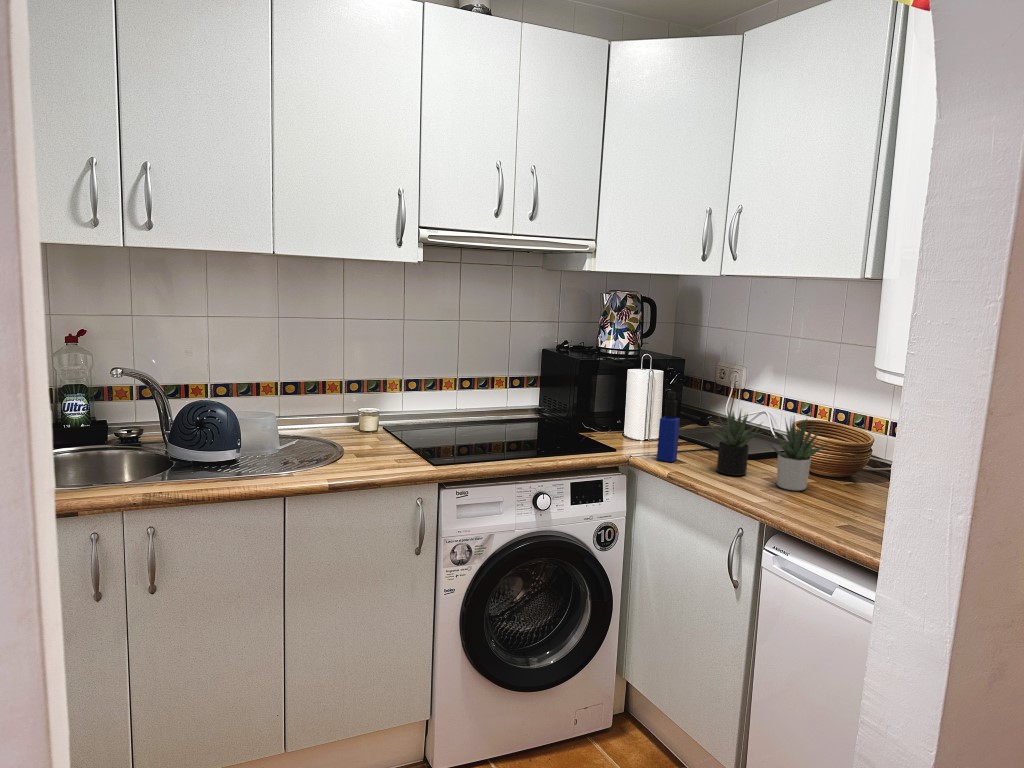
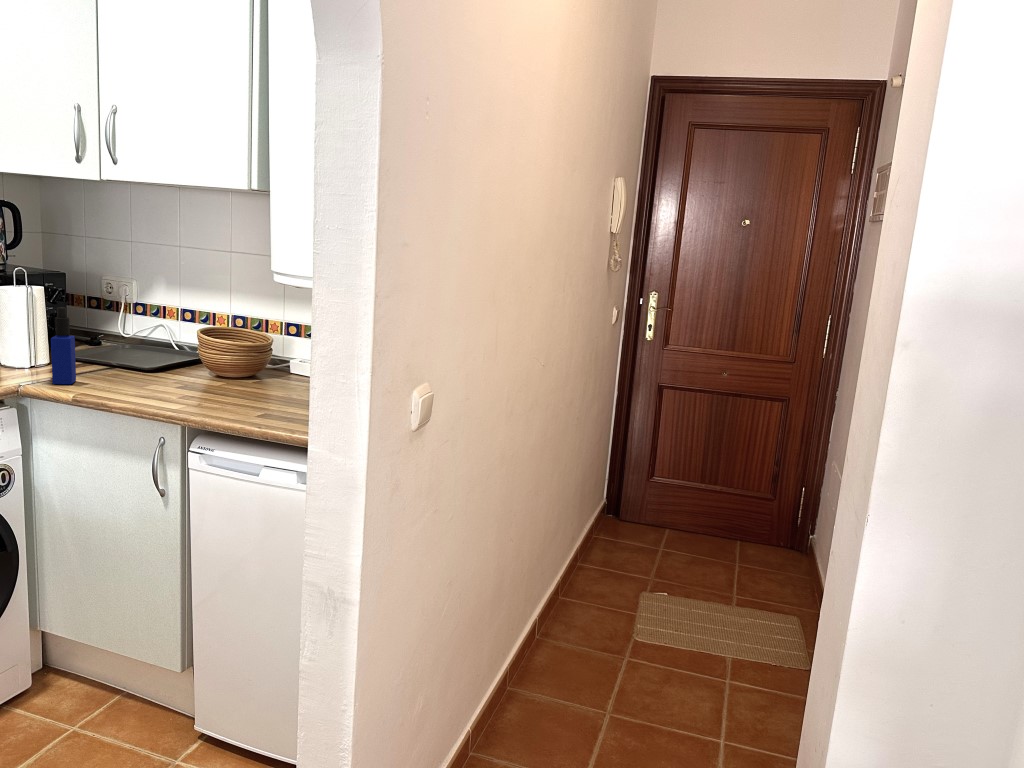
succulent plant: present [712,411,827,491] -> none [107,318,238,393]

